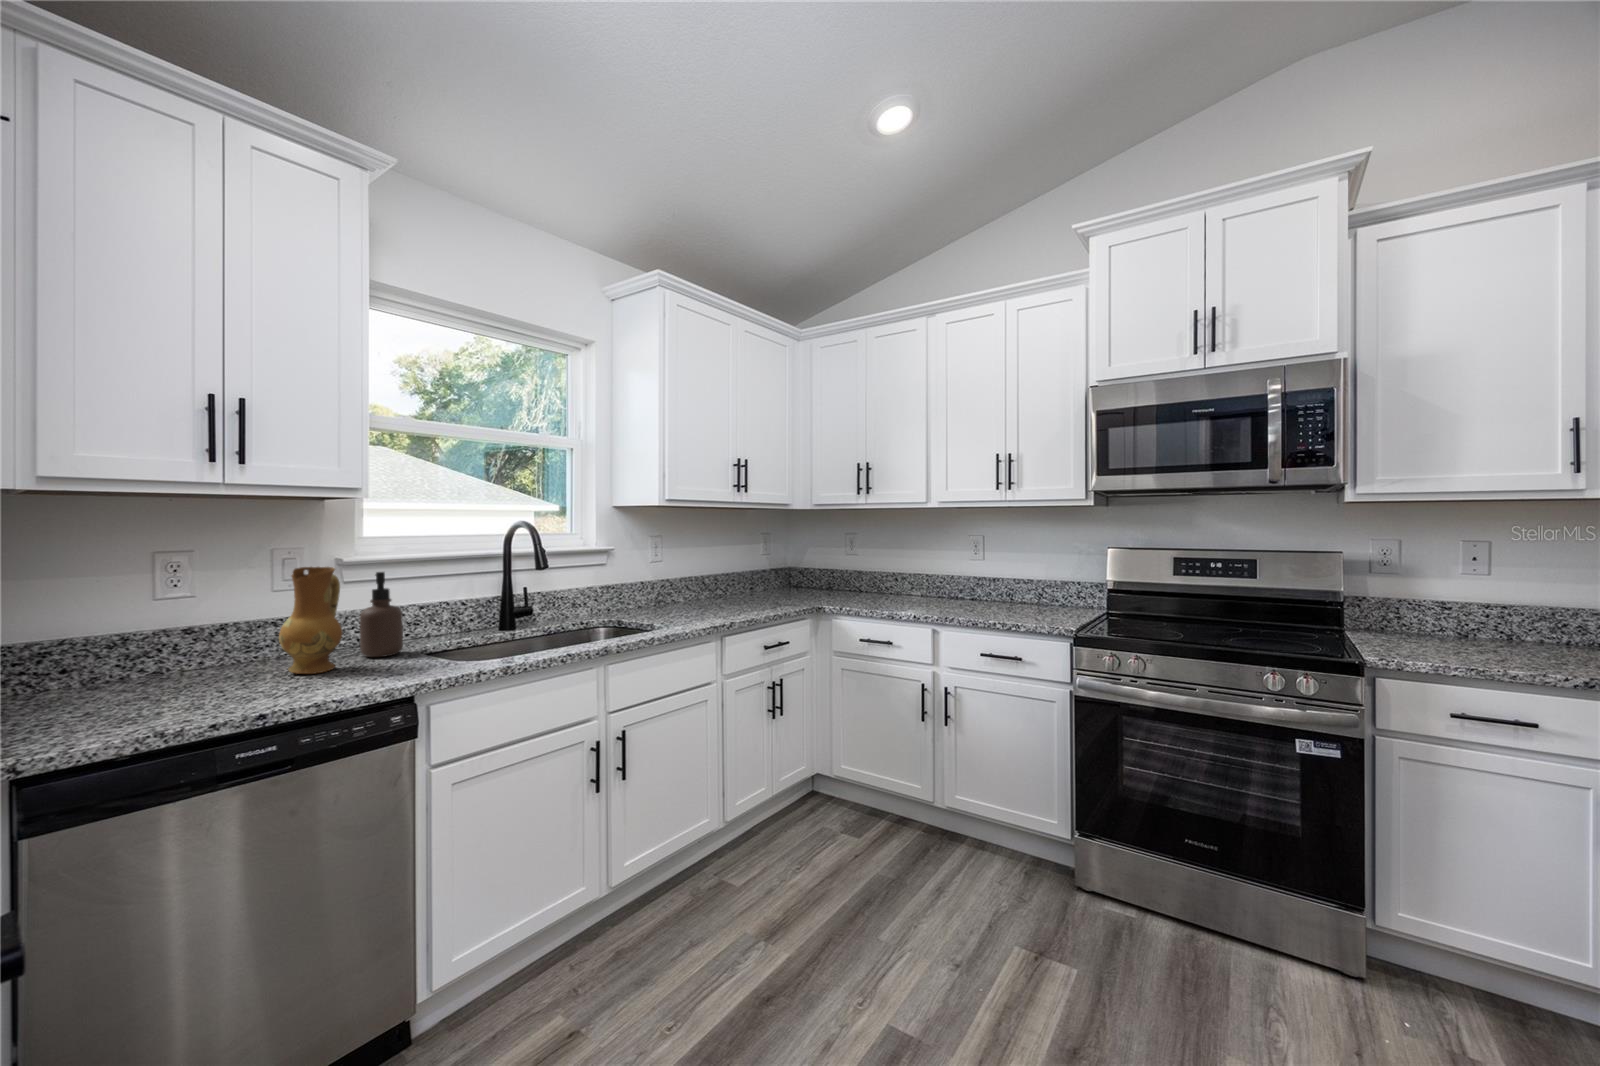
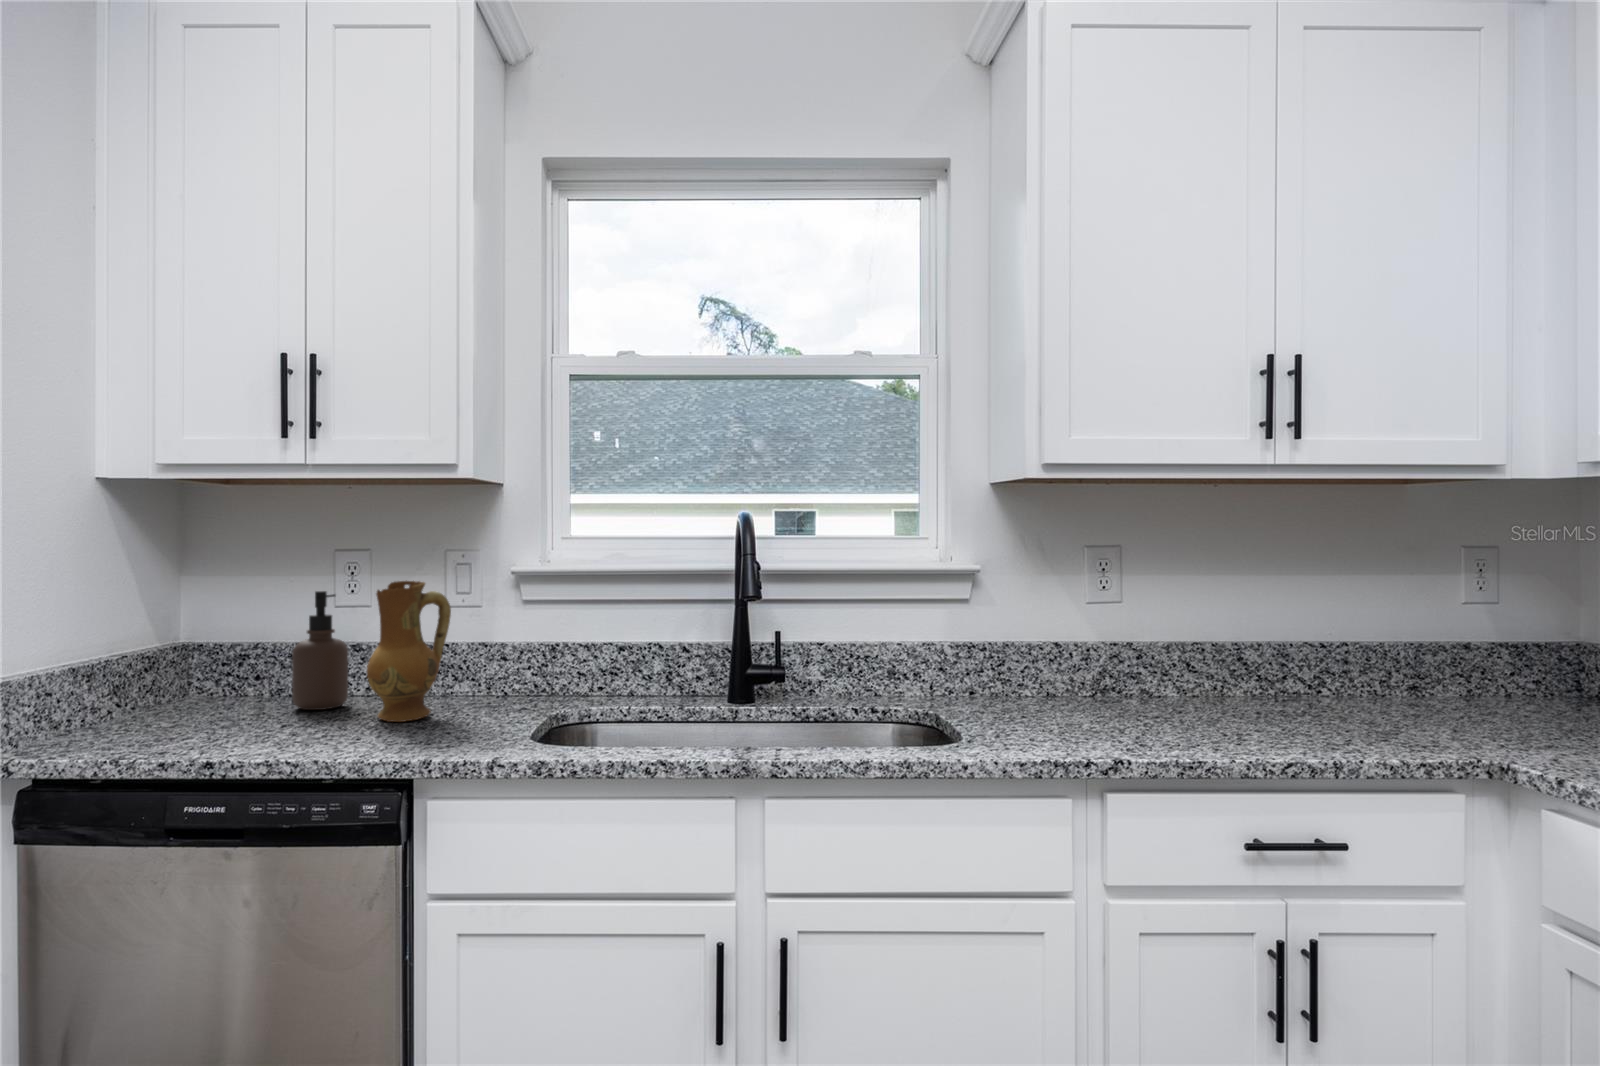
soap dispenser: present [360,572,403,657] -> present [292,591,348,710]

